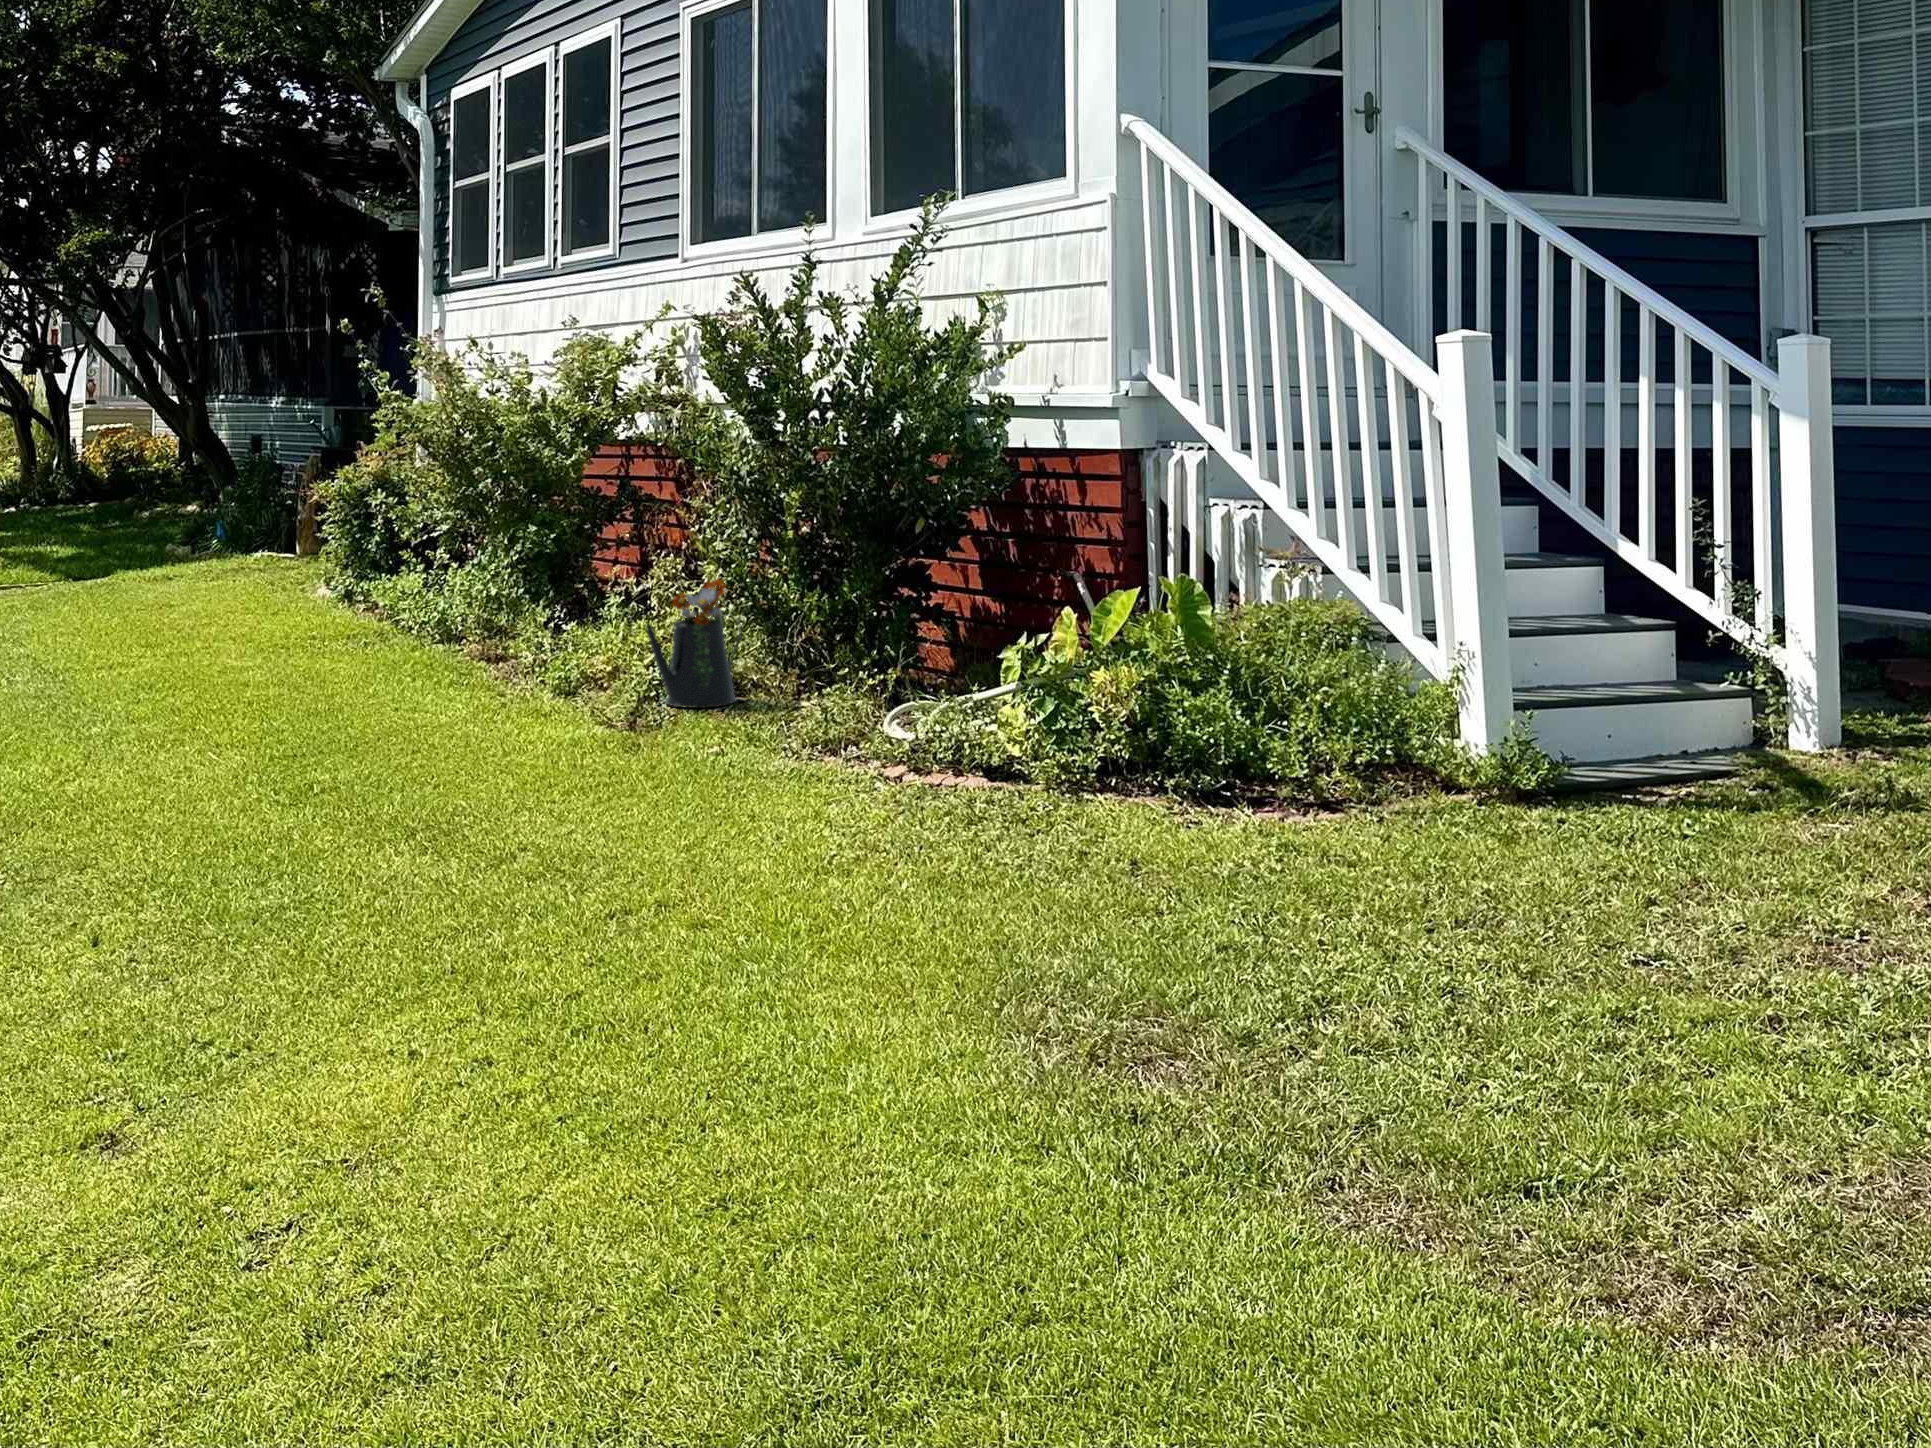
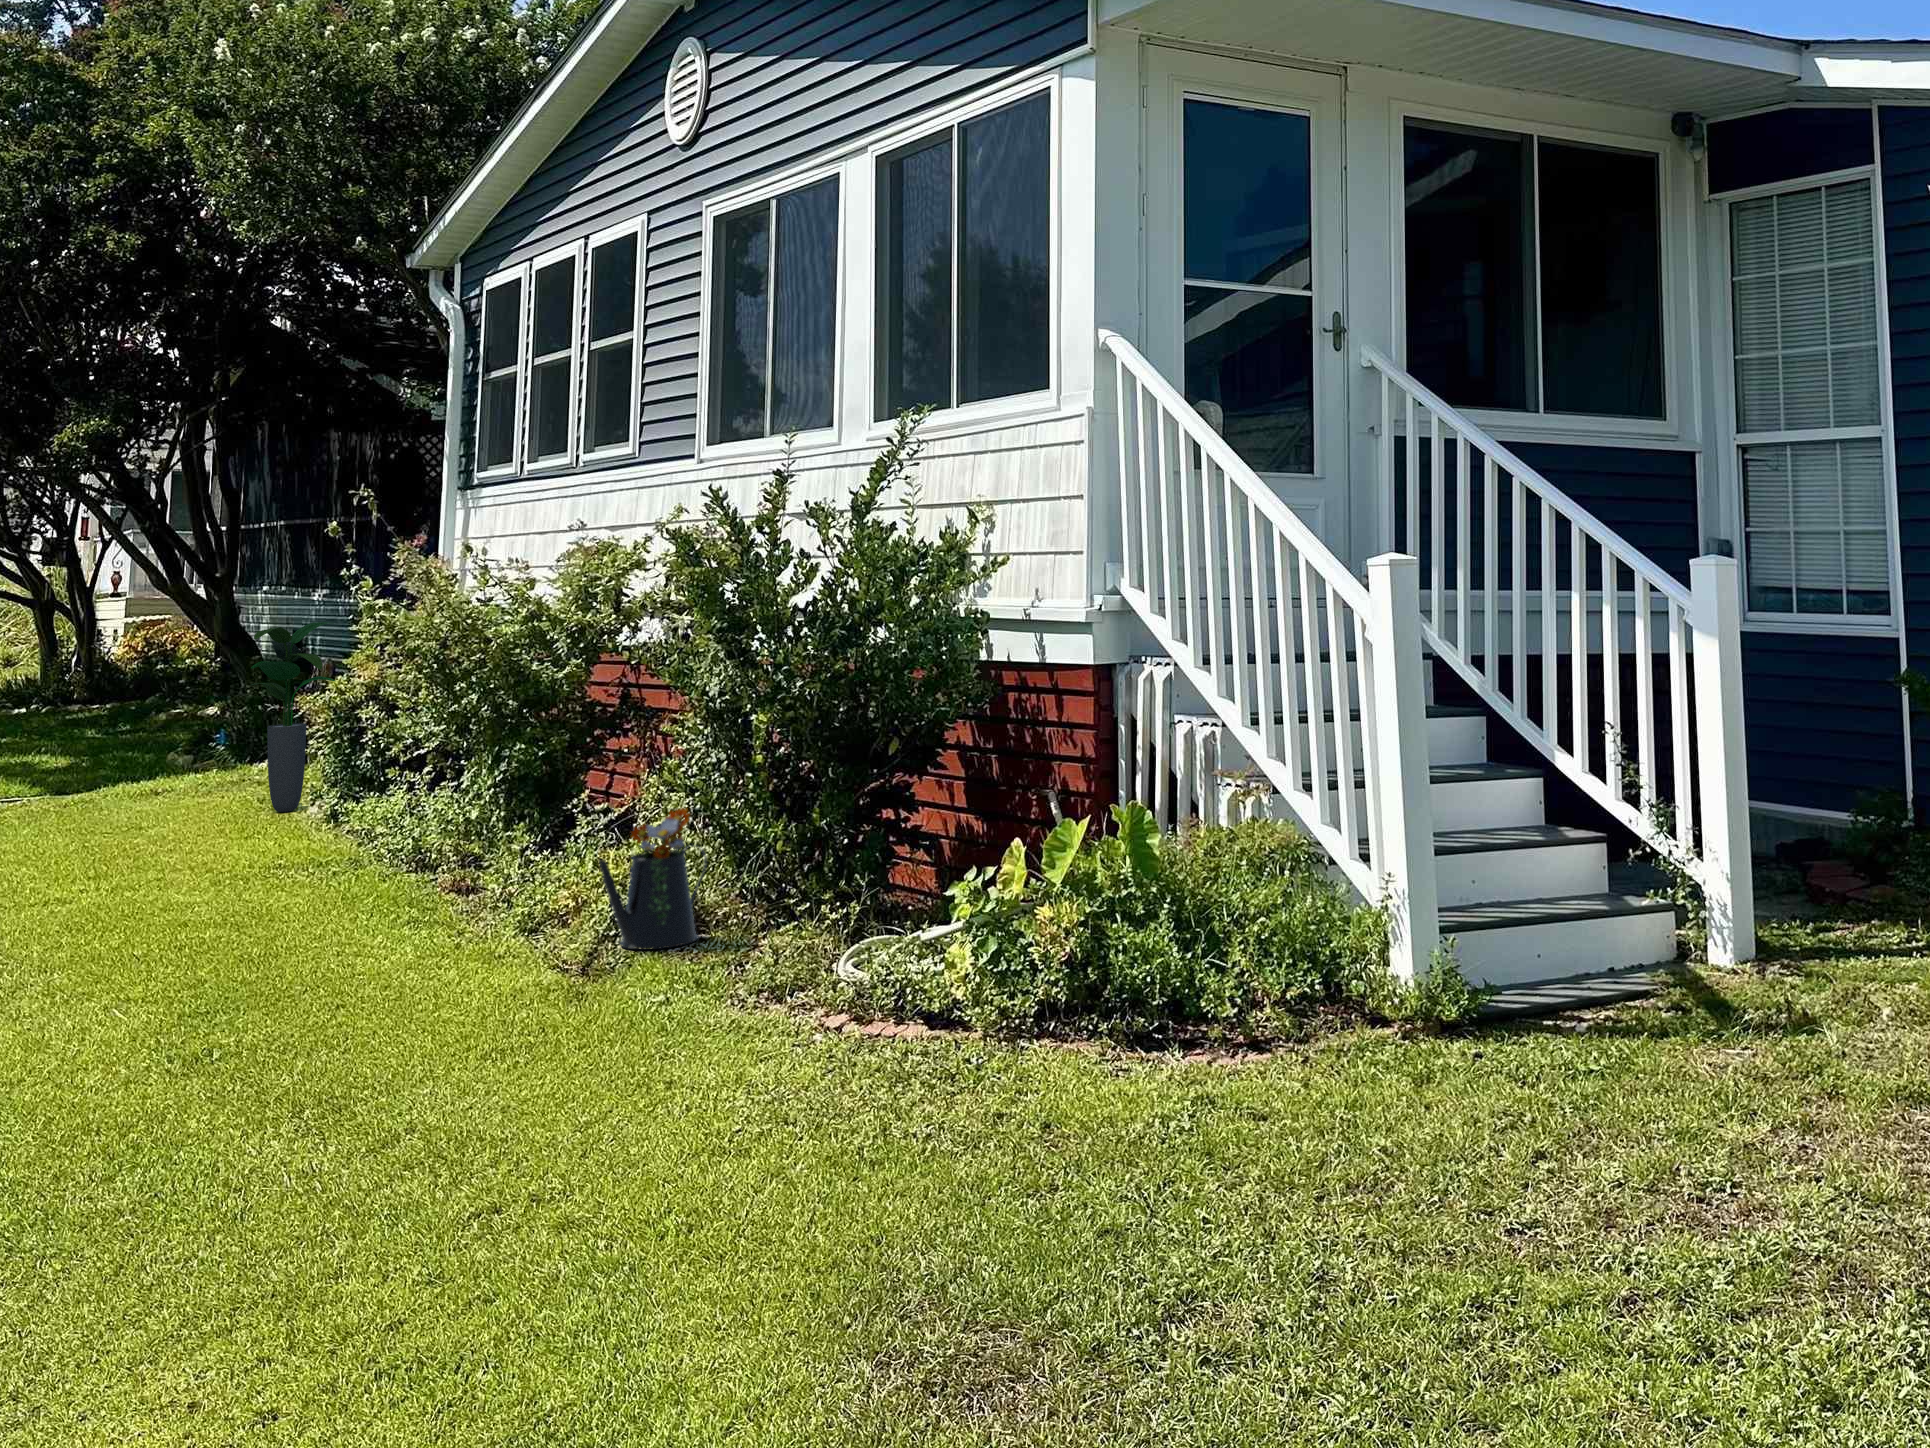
potted plant: none [273,414,350,588] -> present [251,622,335,812]

